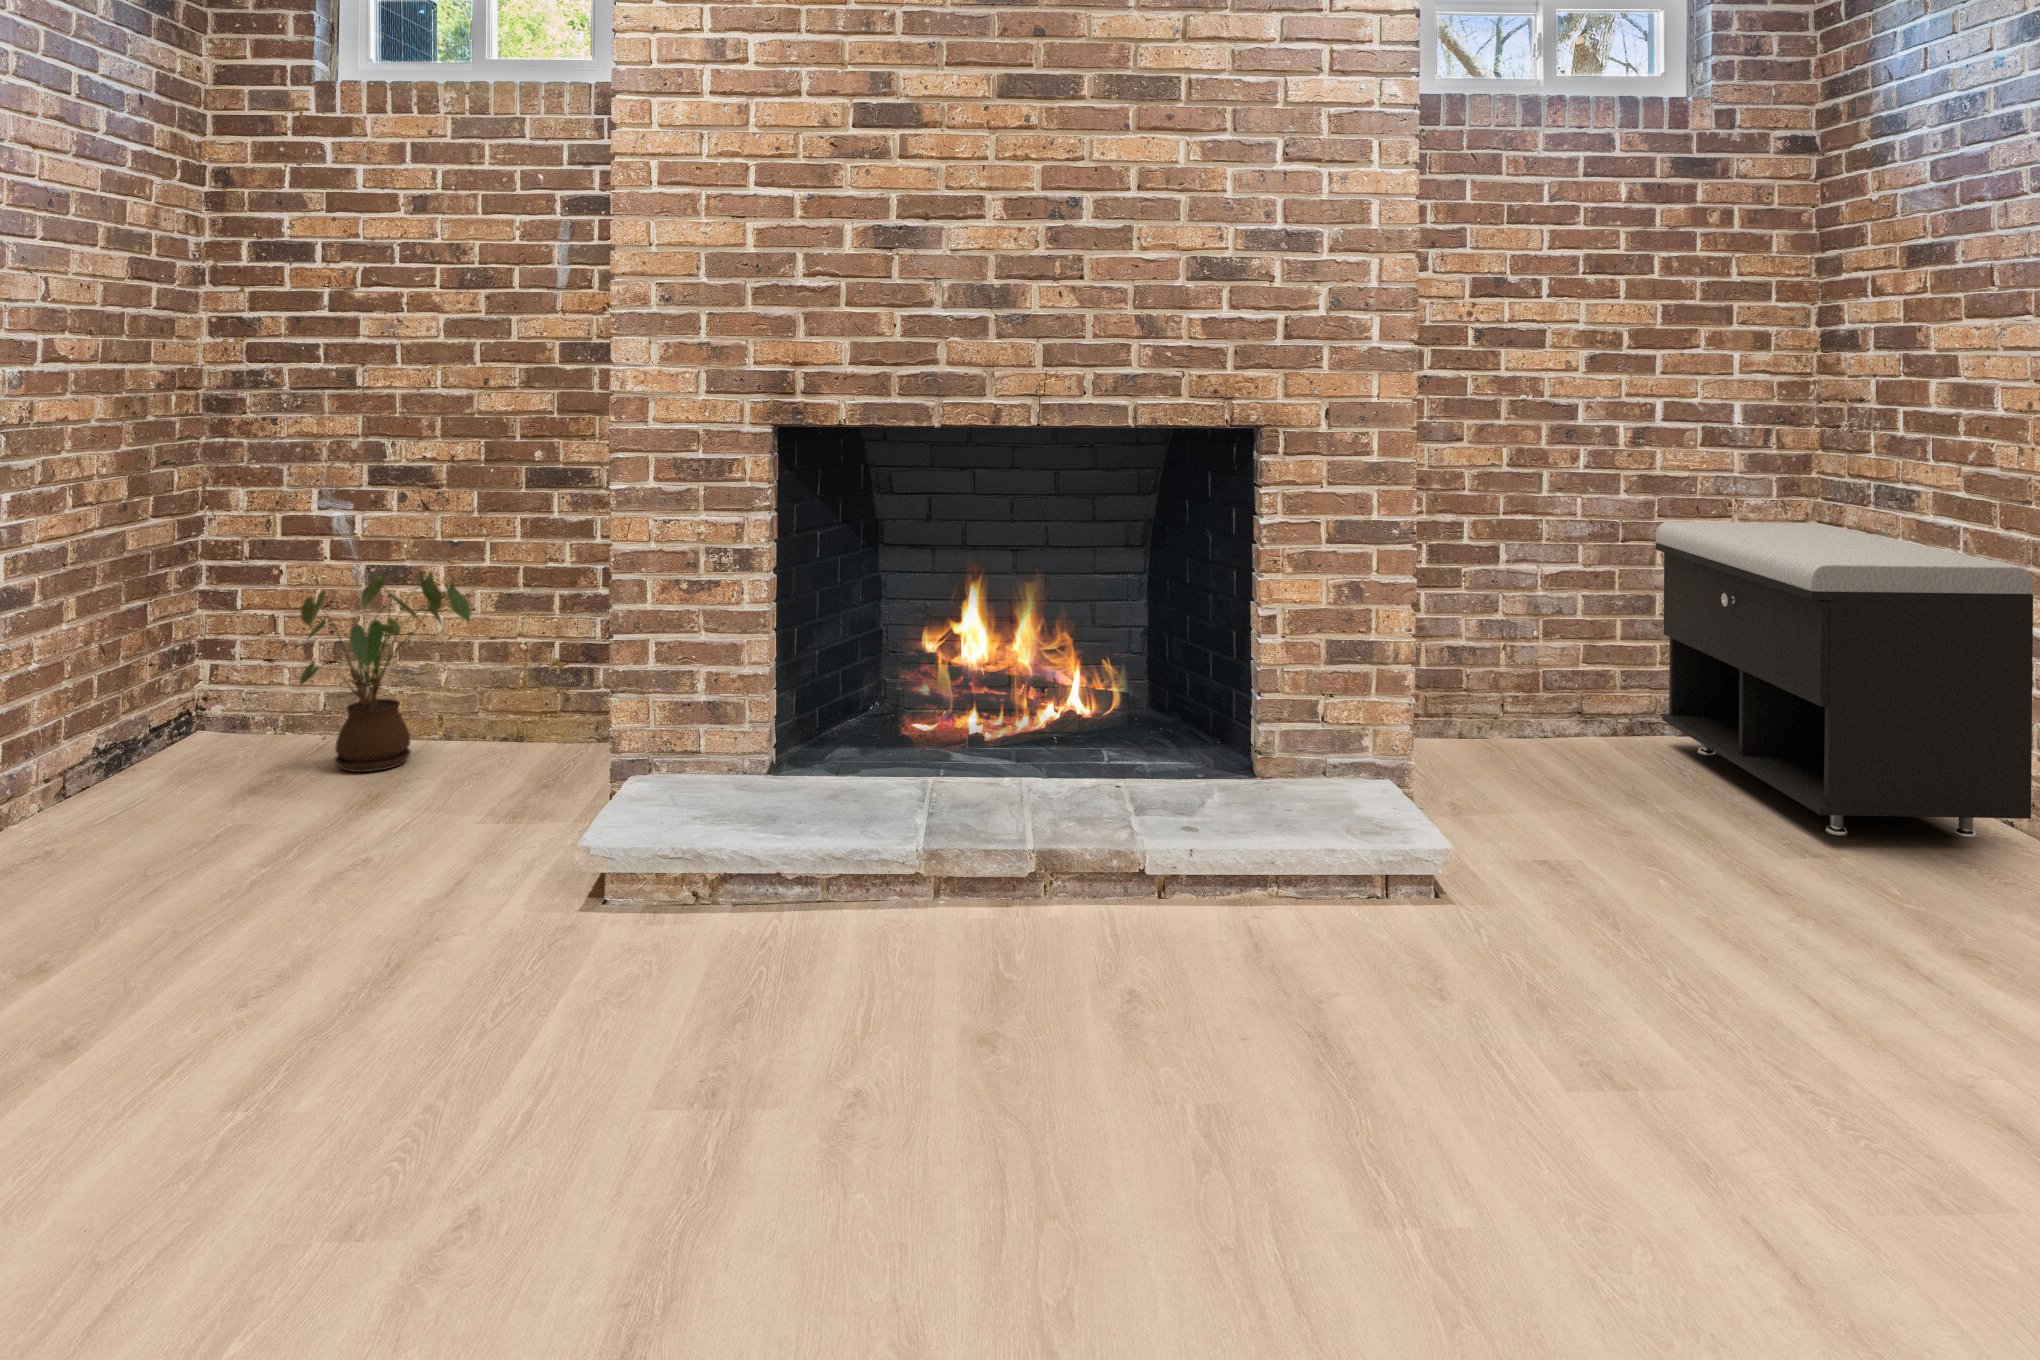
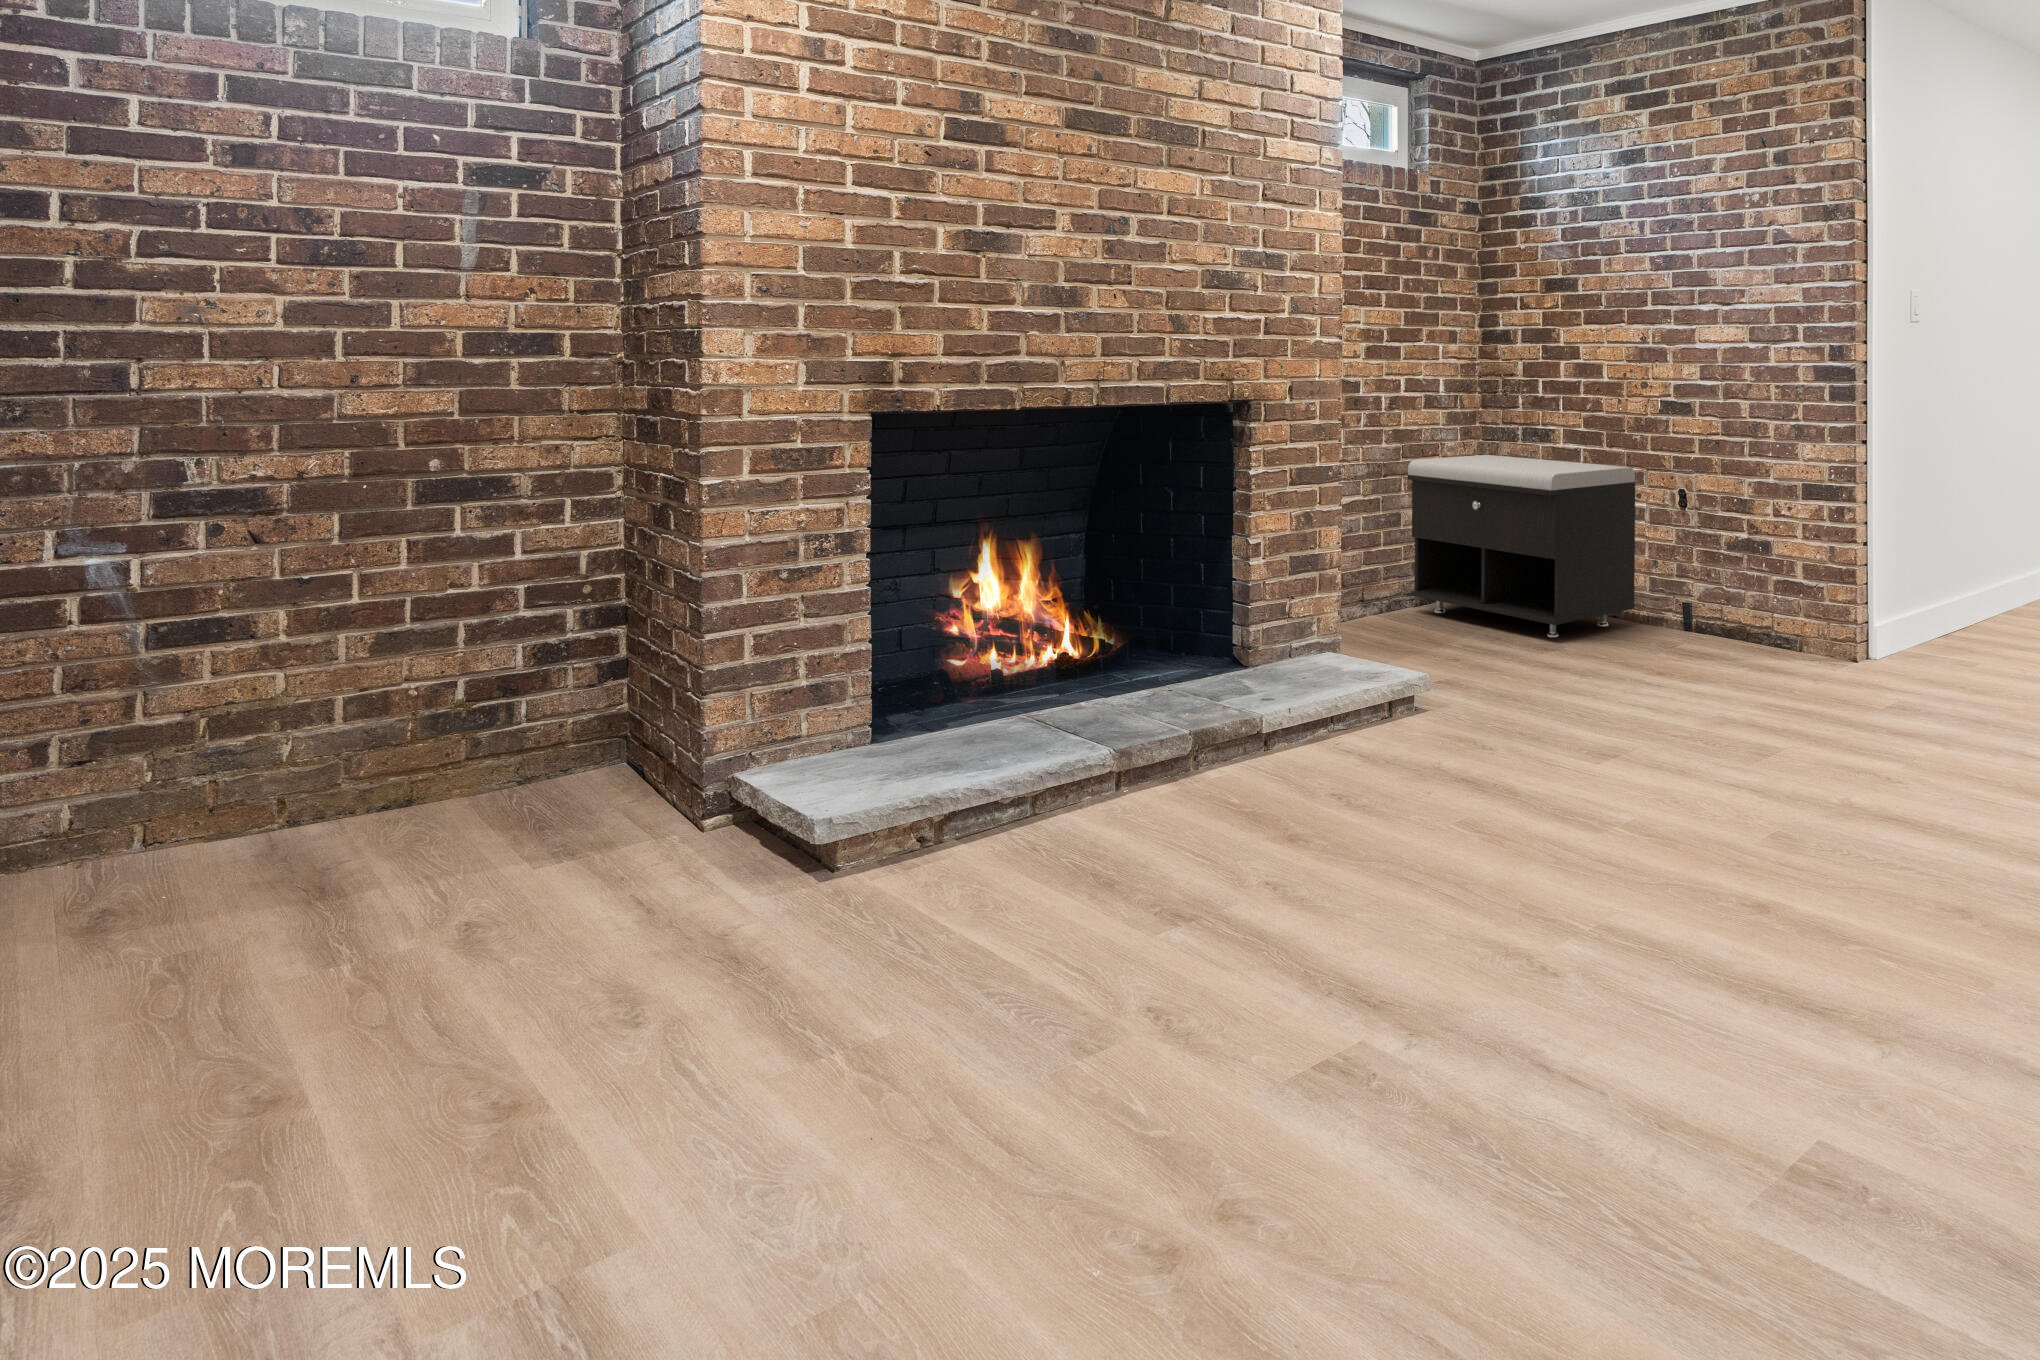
house plant: present [300,572,471,772] -> none [121,615,390,880]

